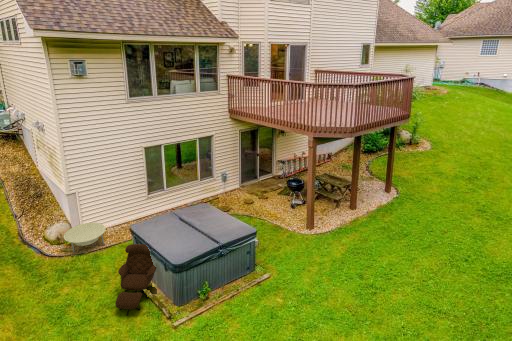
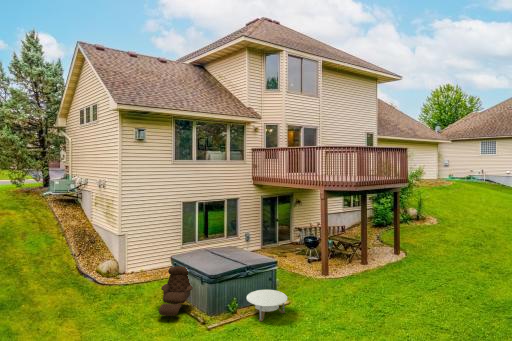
round table: present [64,223,106,254] -> present [247,290,287,321]

